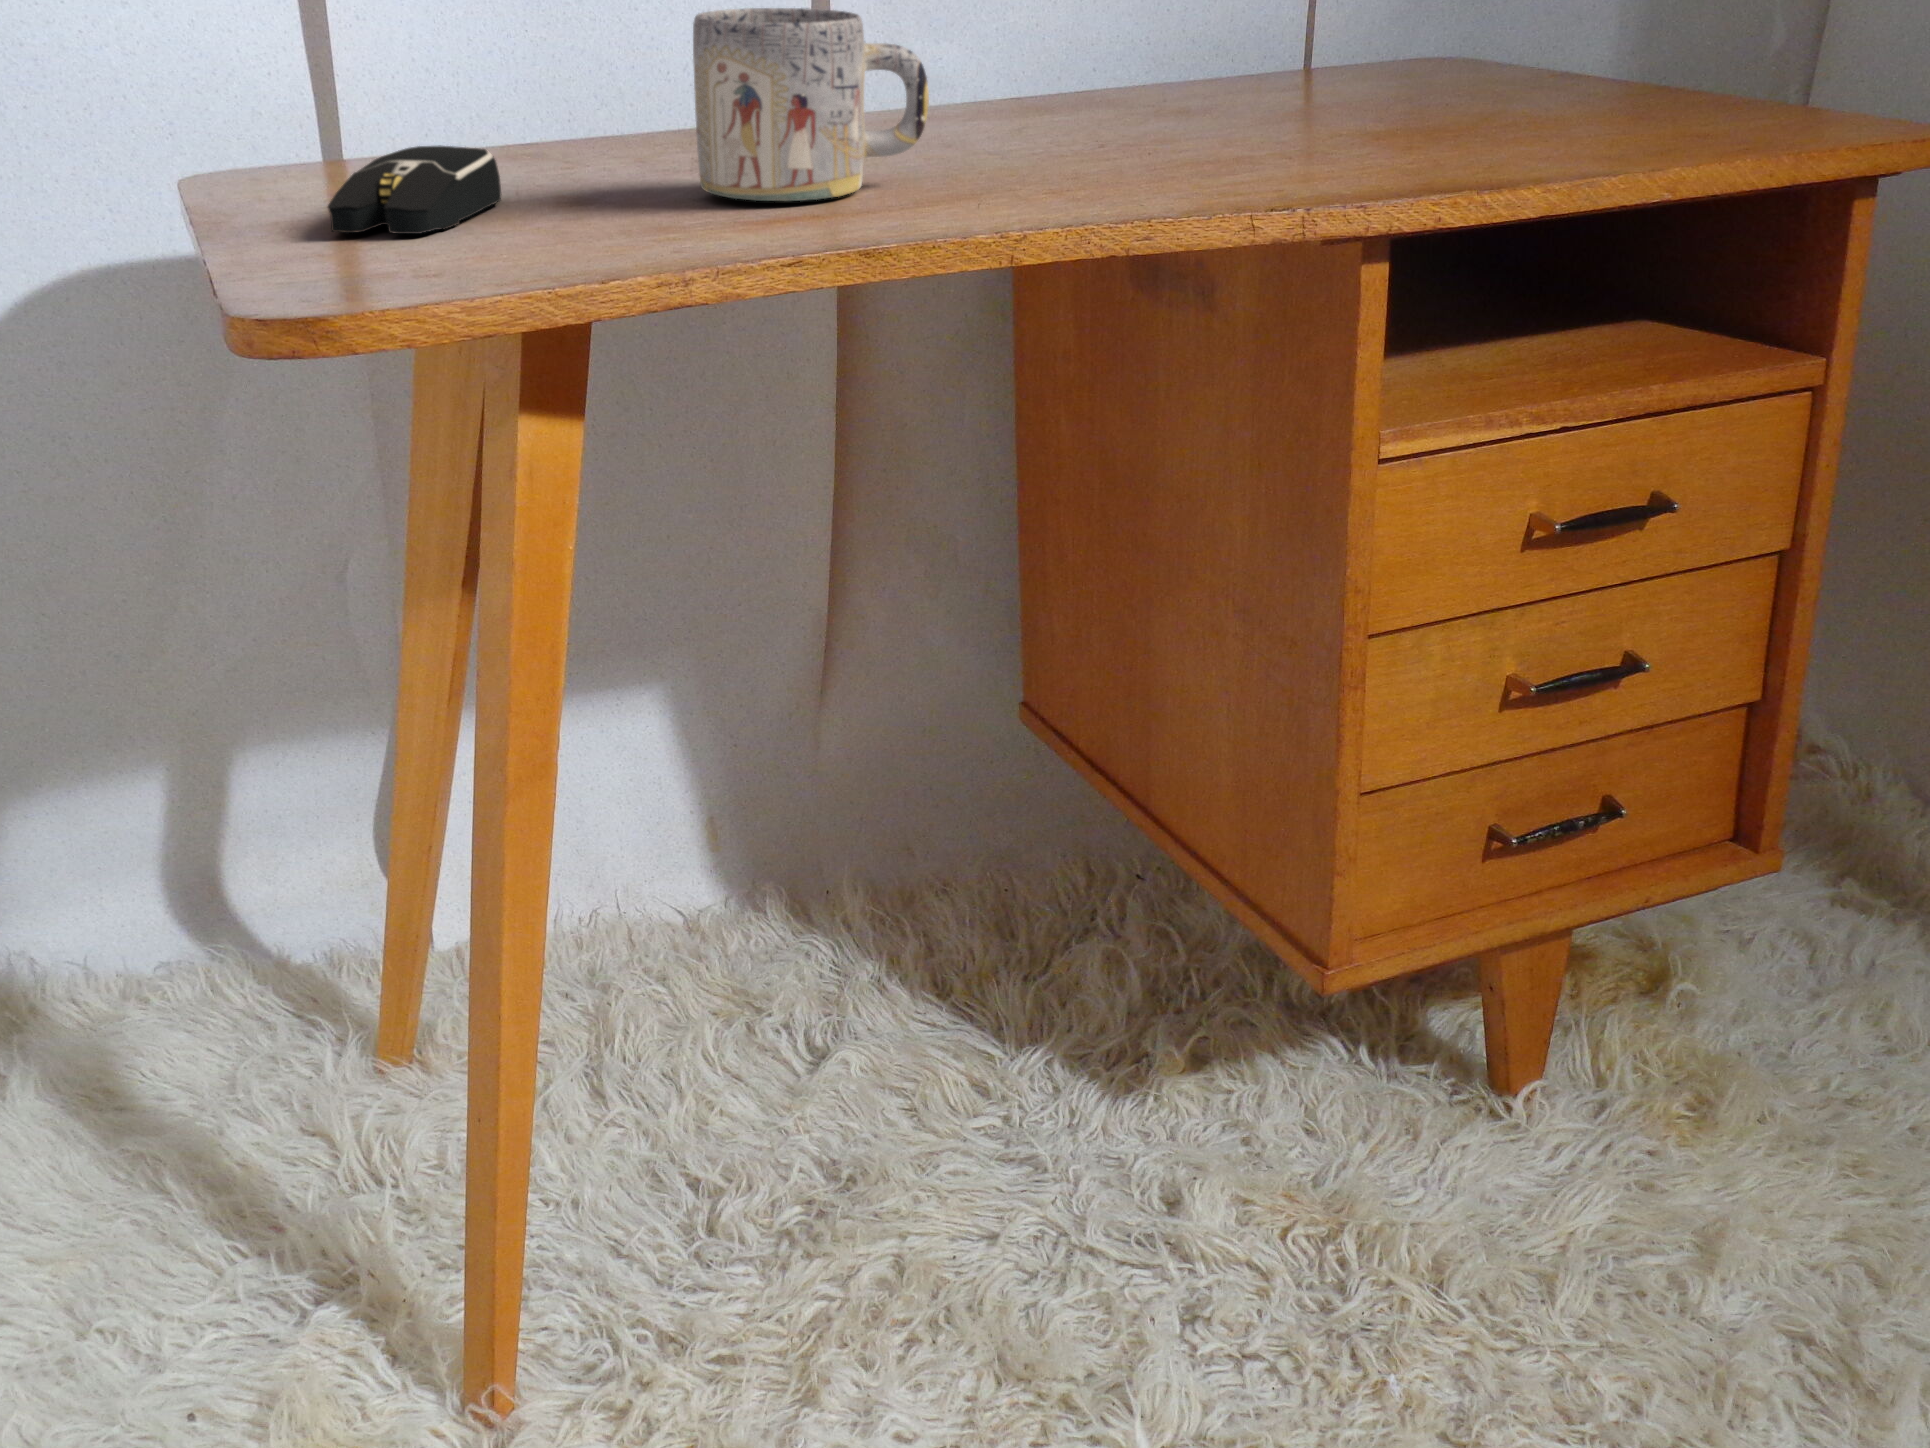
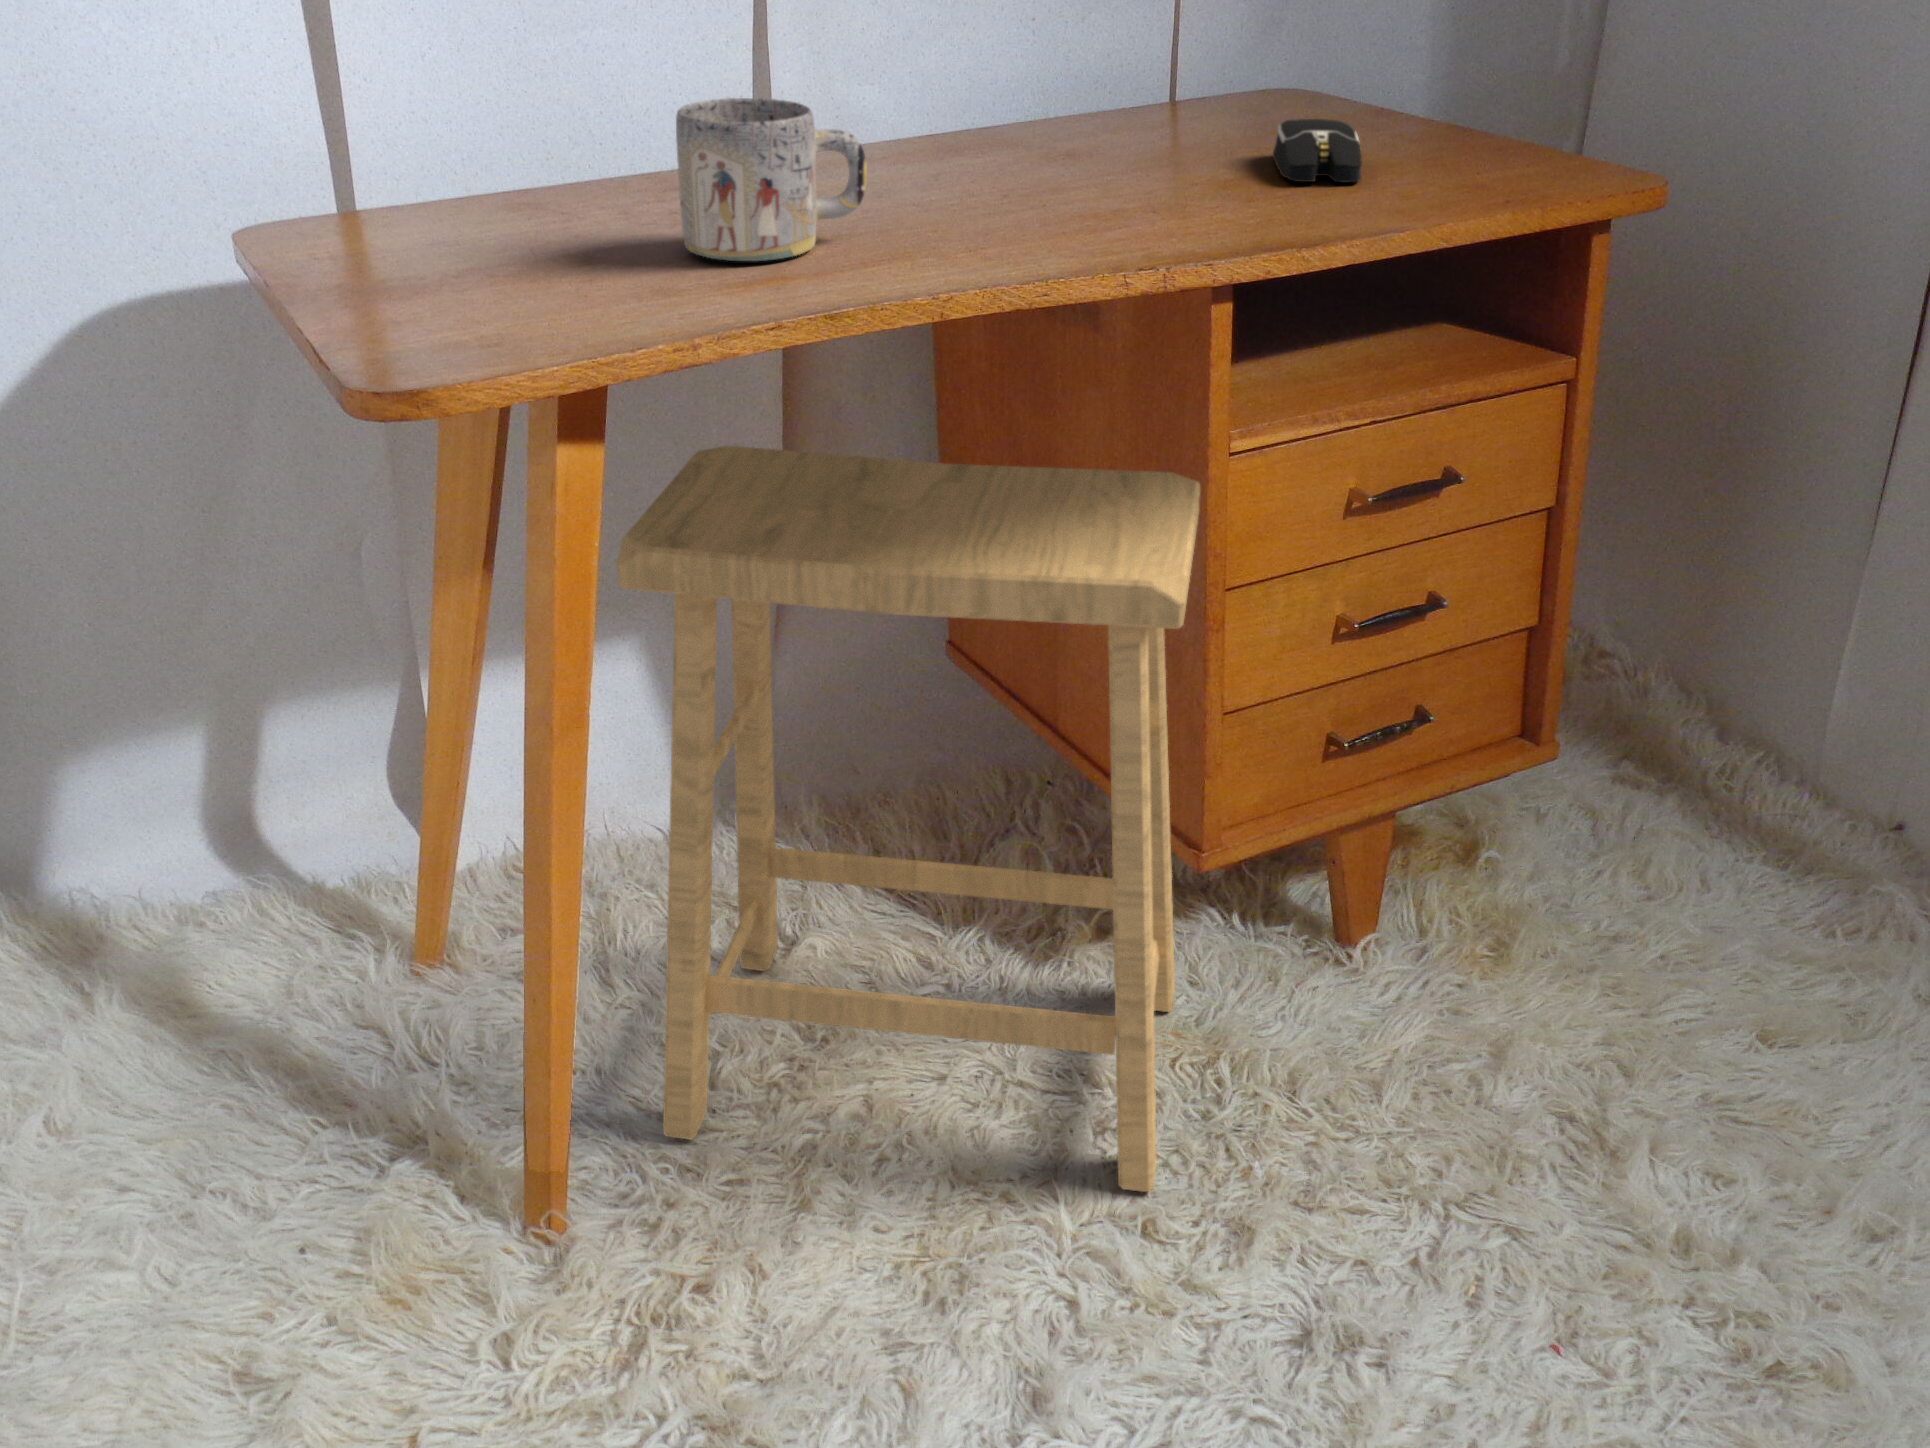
computer mouse: present [328,146,502,234] -> present [1273,119,1362,182]
footstool: none [599,445,1339,1408] -> present [616,446,1200,1192]

